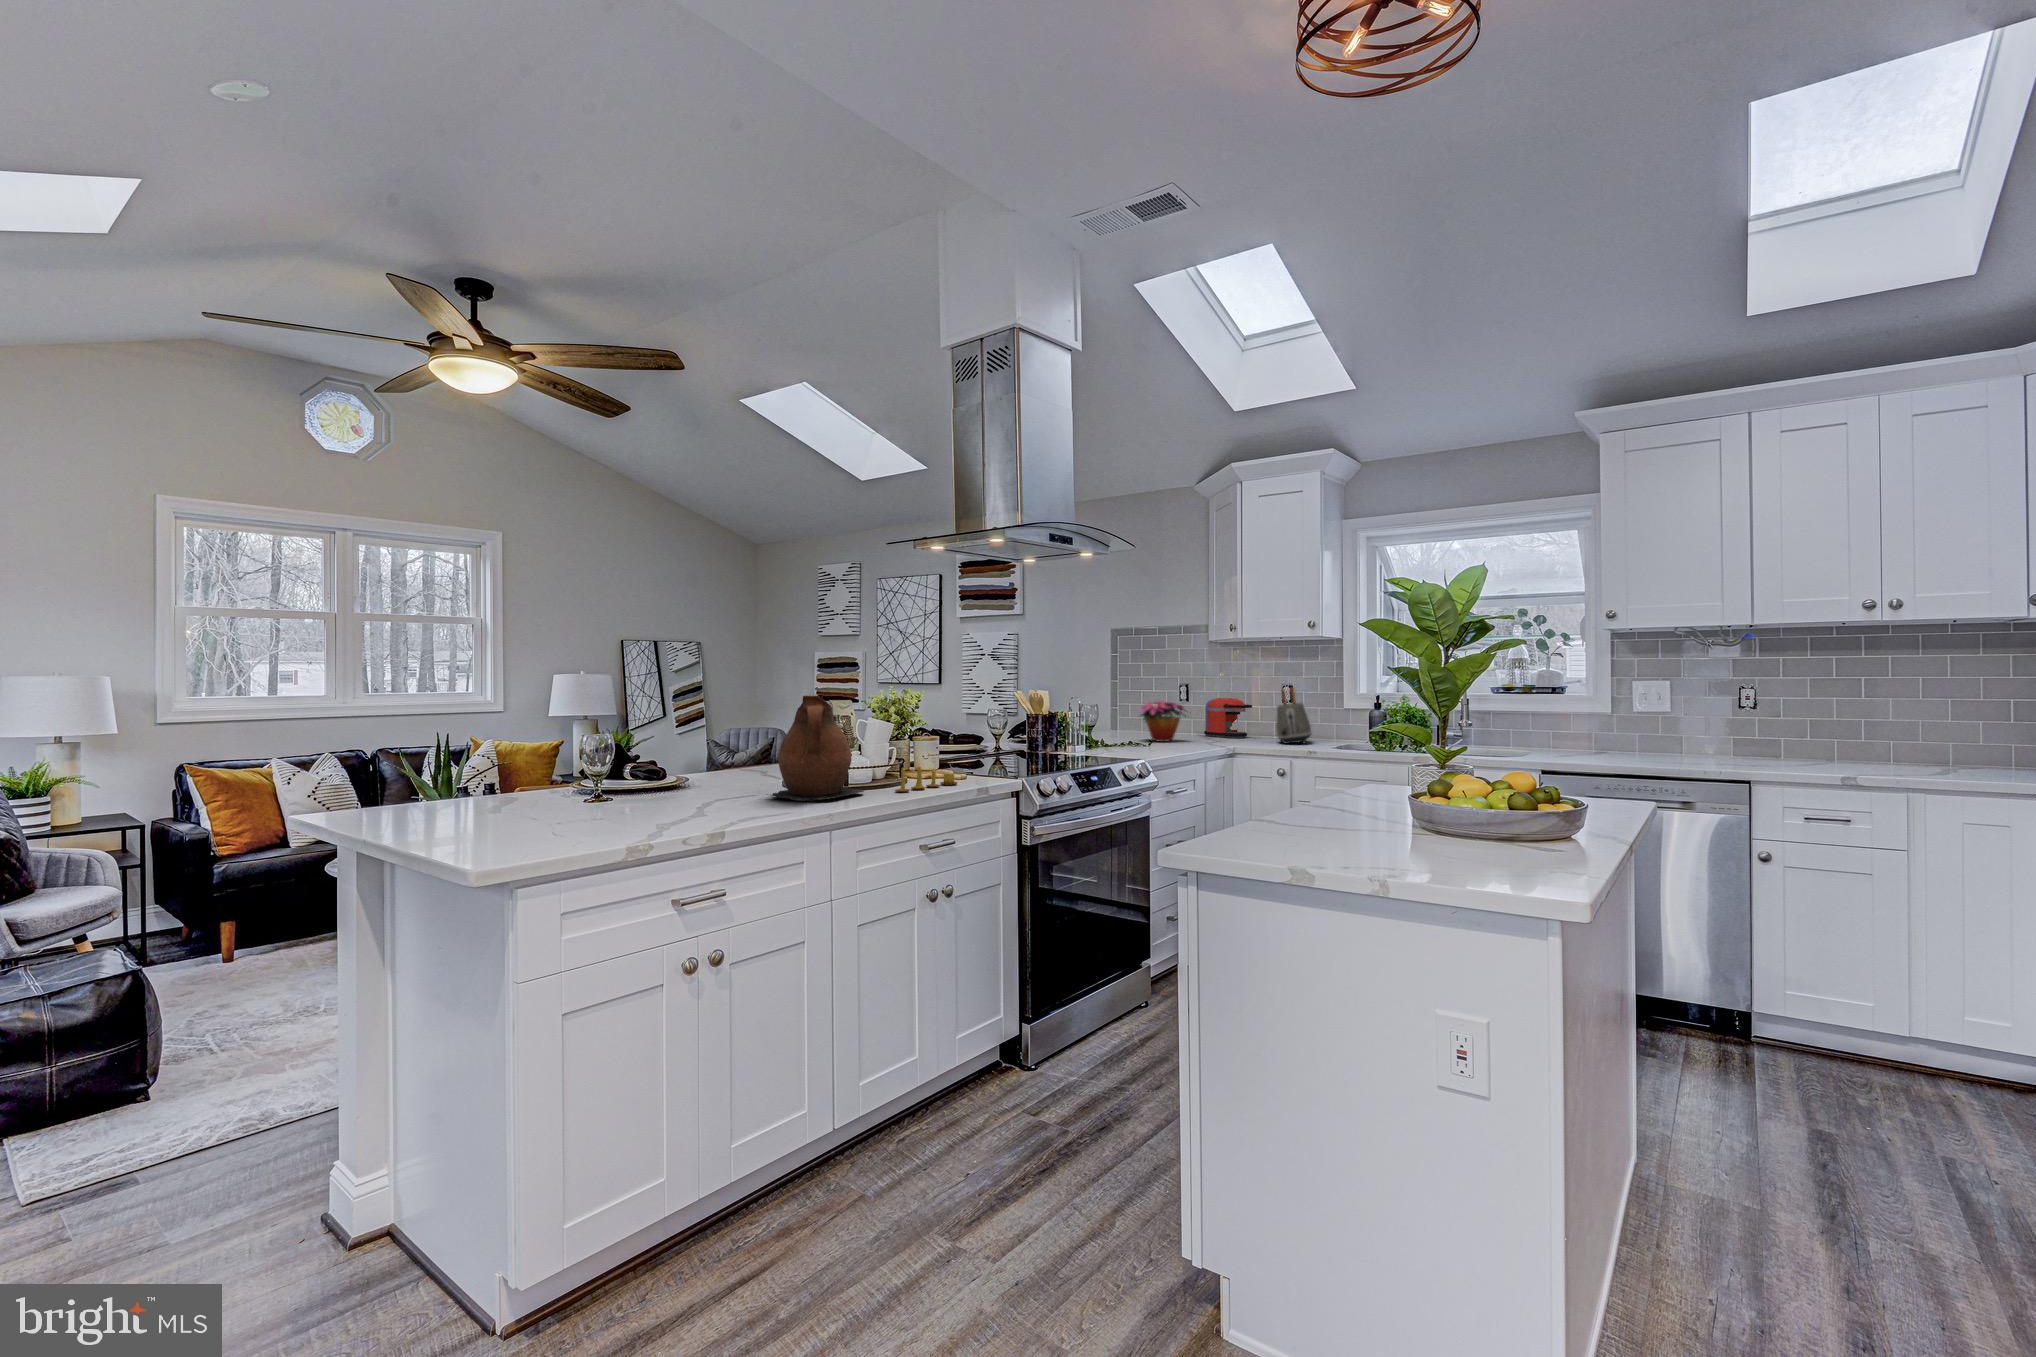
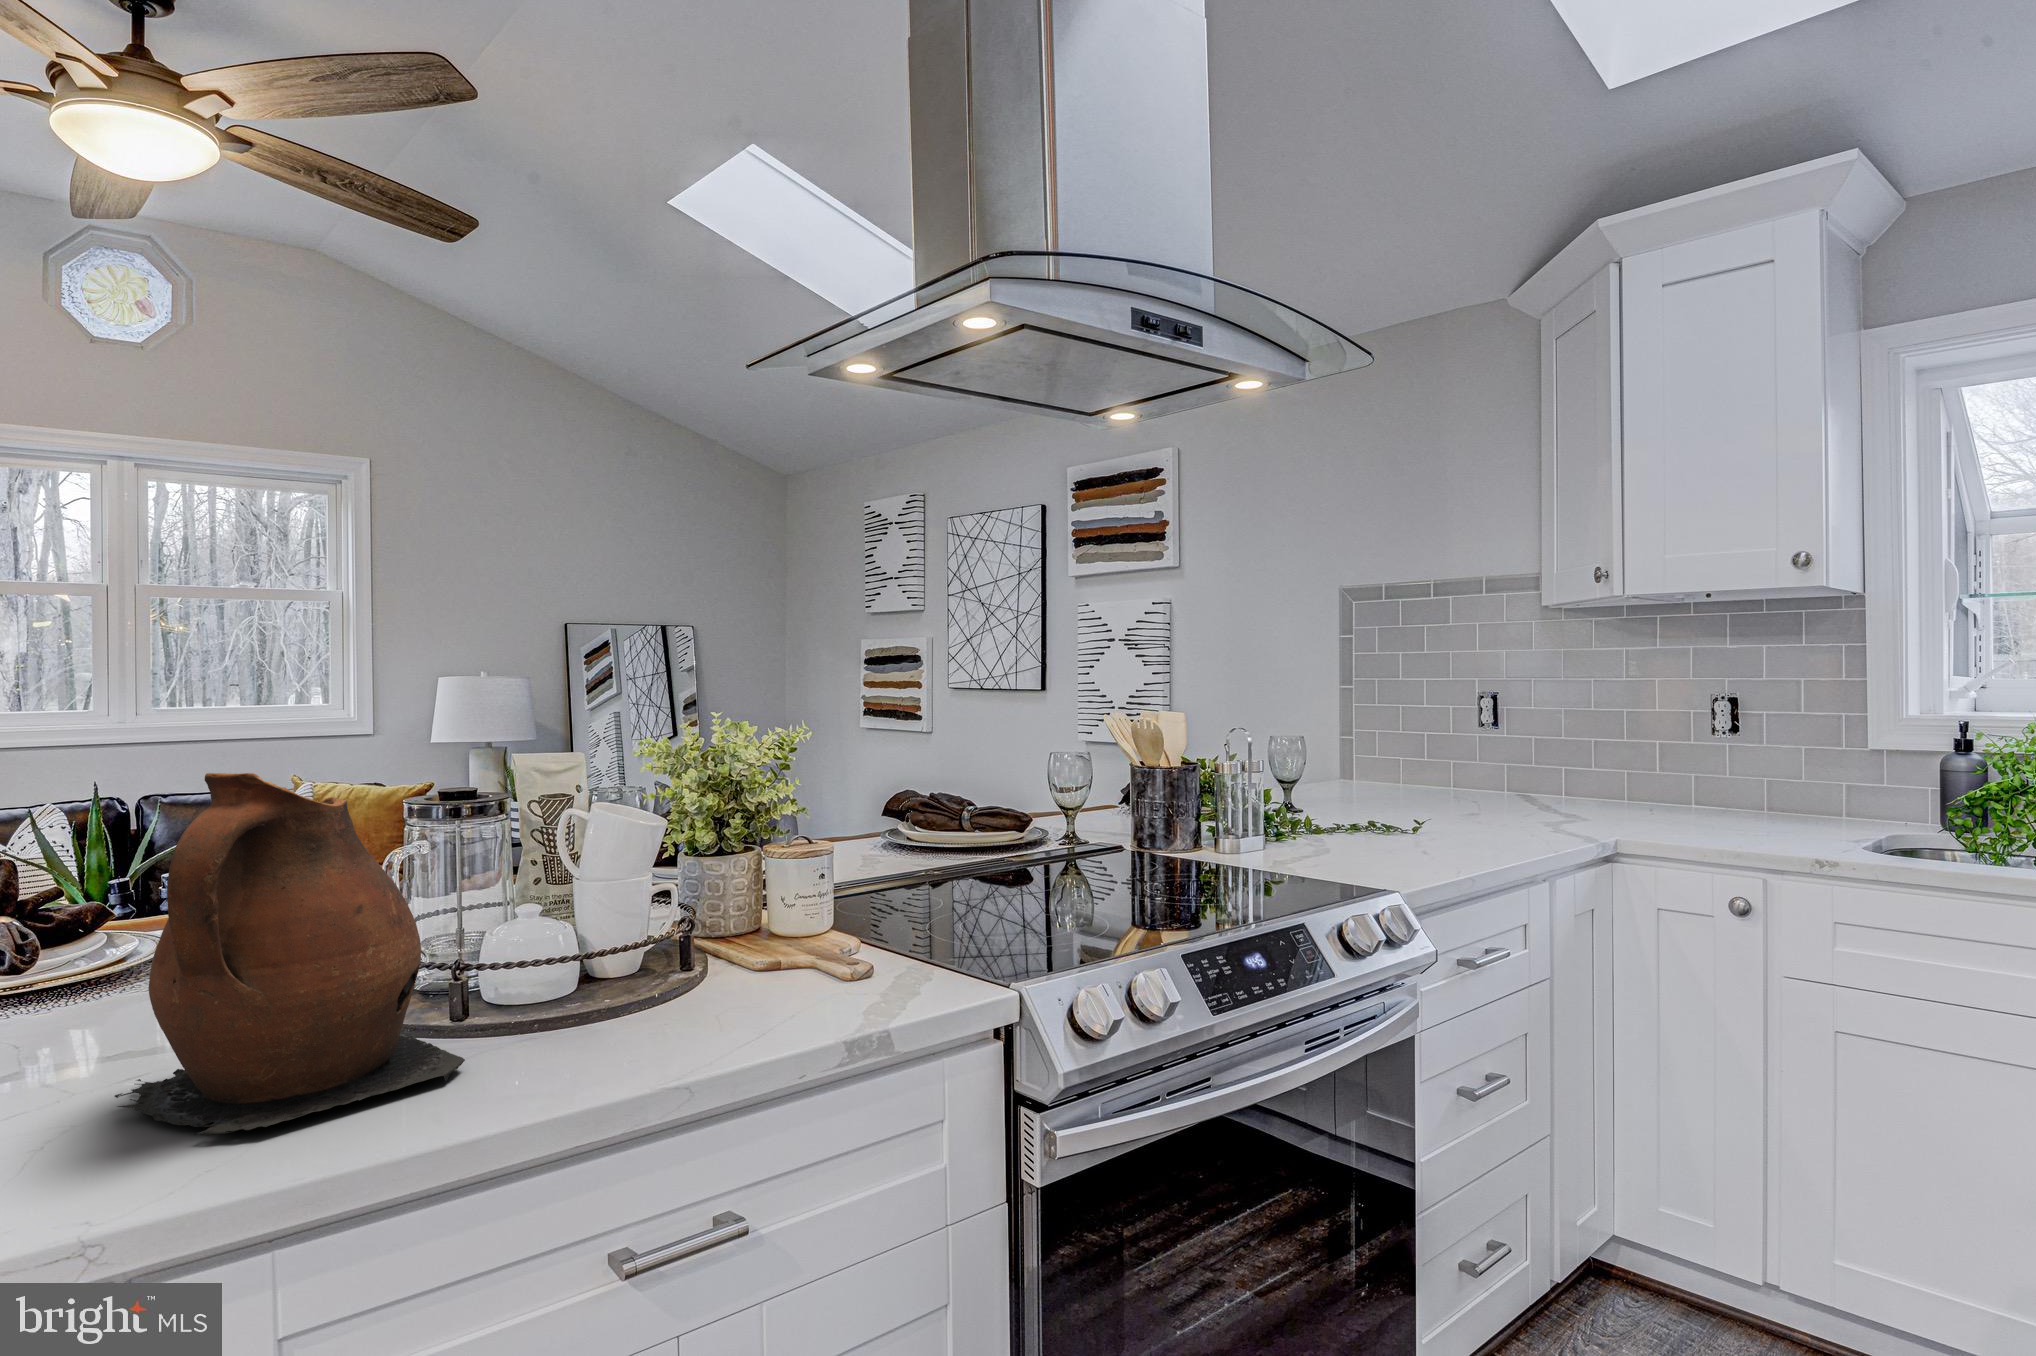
toaster: present [1276,688,1312,744] -> none [1712,704,1804,836]
coffee maker: present [1204,698,1252,738] -> none [1533,723,1646,809]
flower arrangement: present [1140,701,1186,742] -> none [1380,729,1516,819]
candle: present [895,766,957,792] -> none [569,968,813,1068]

